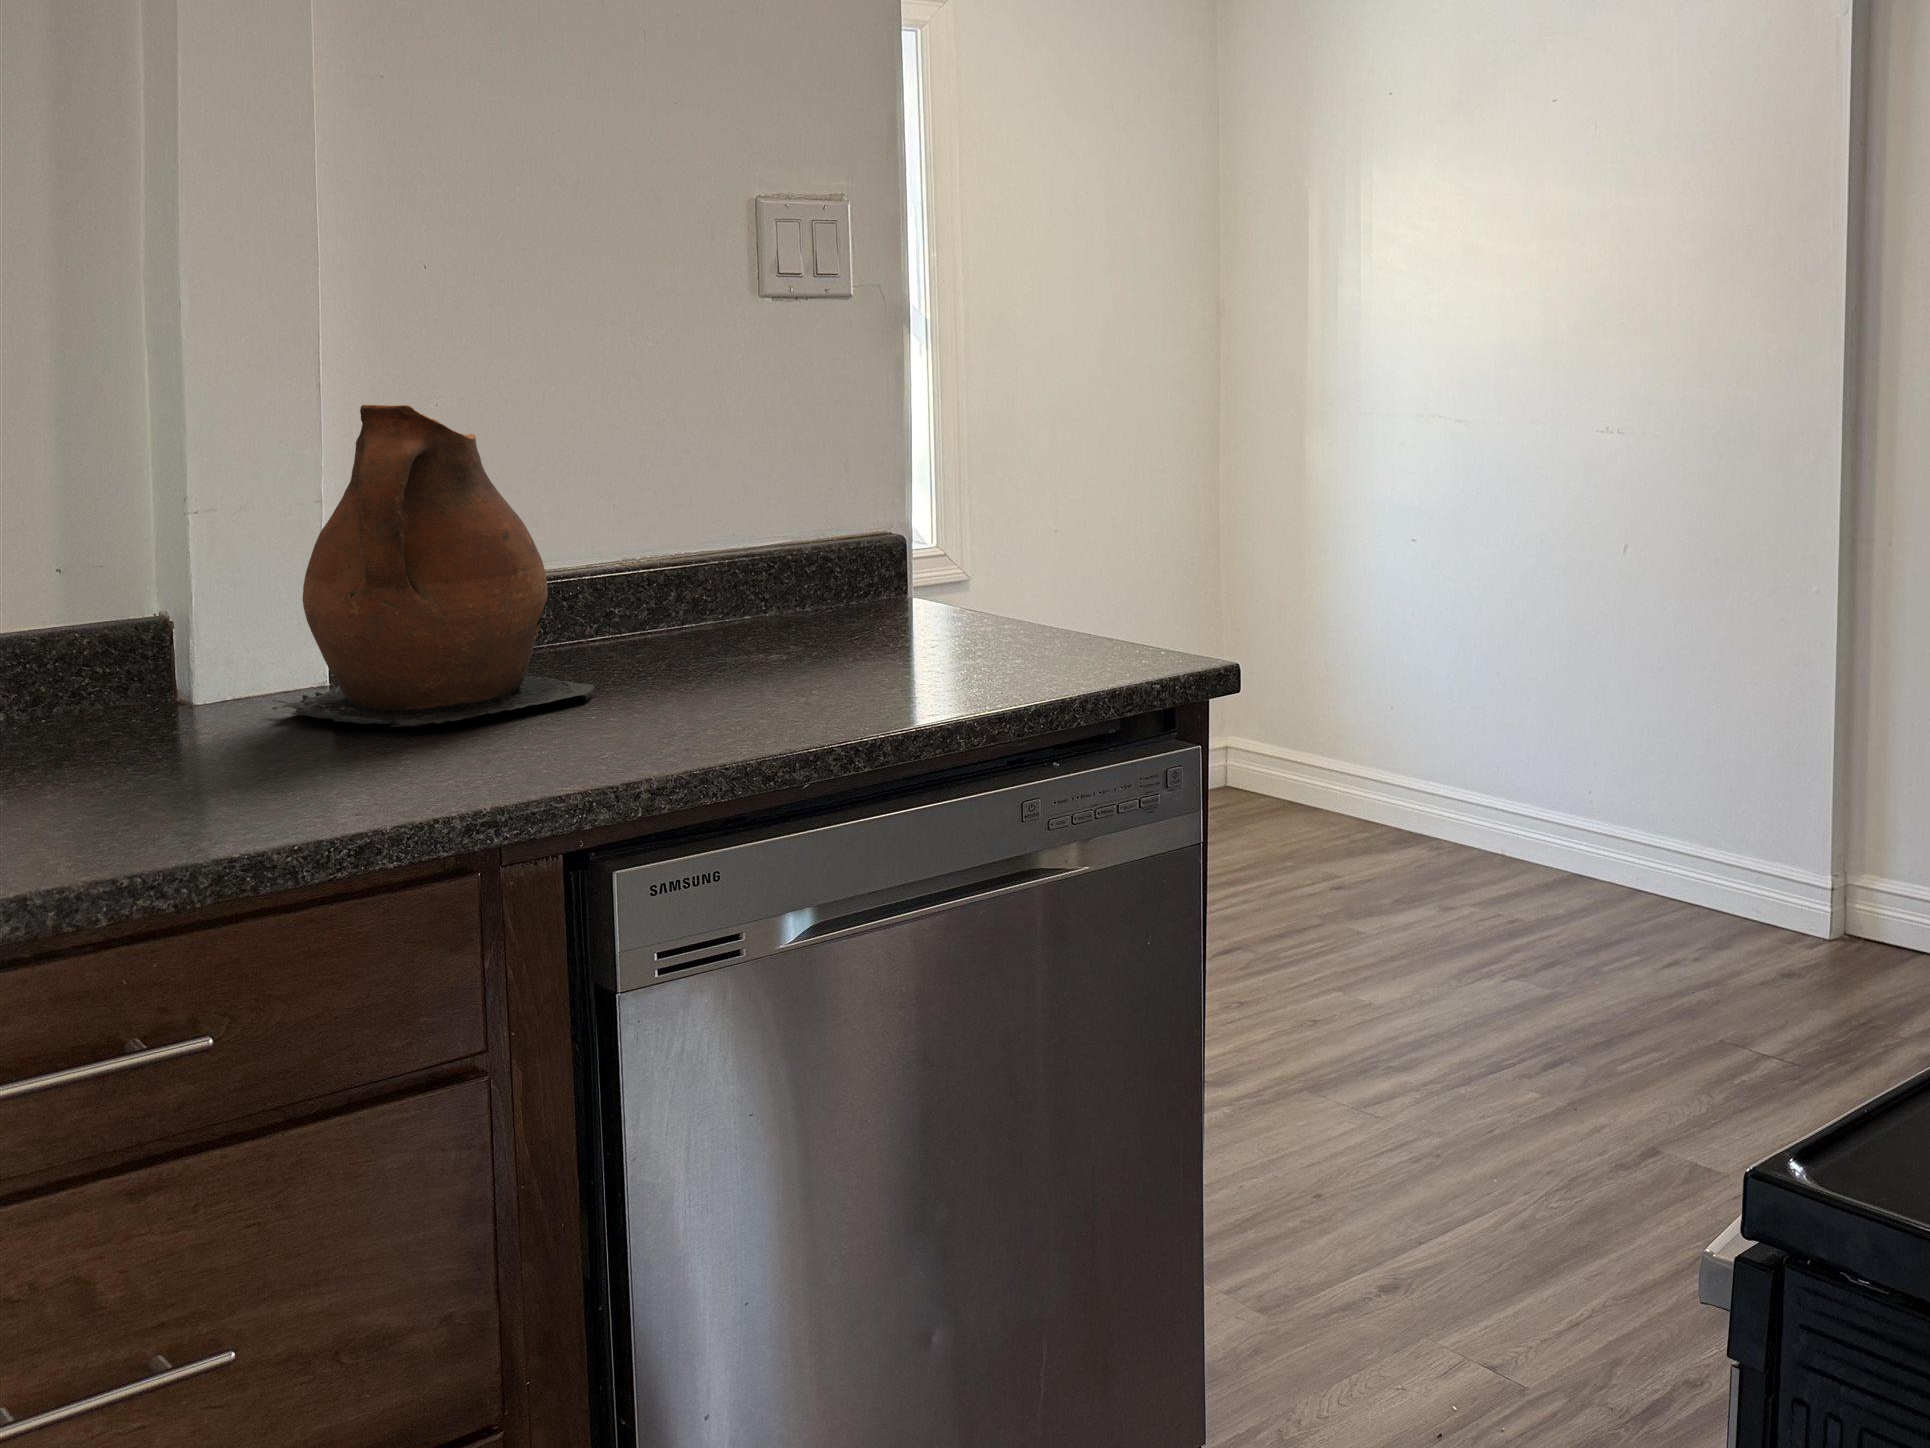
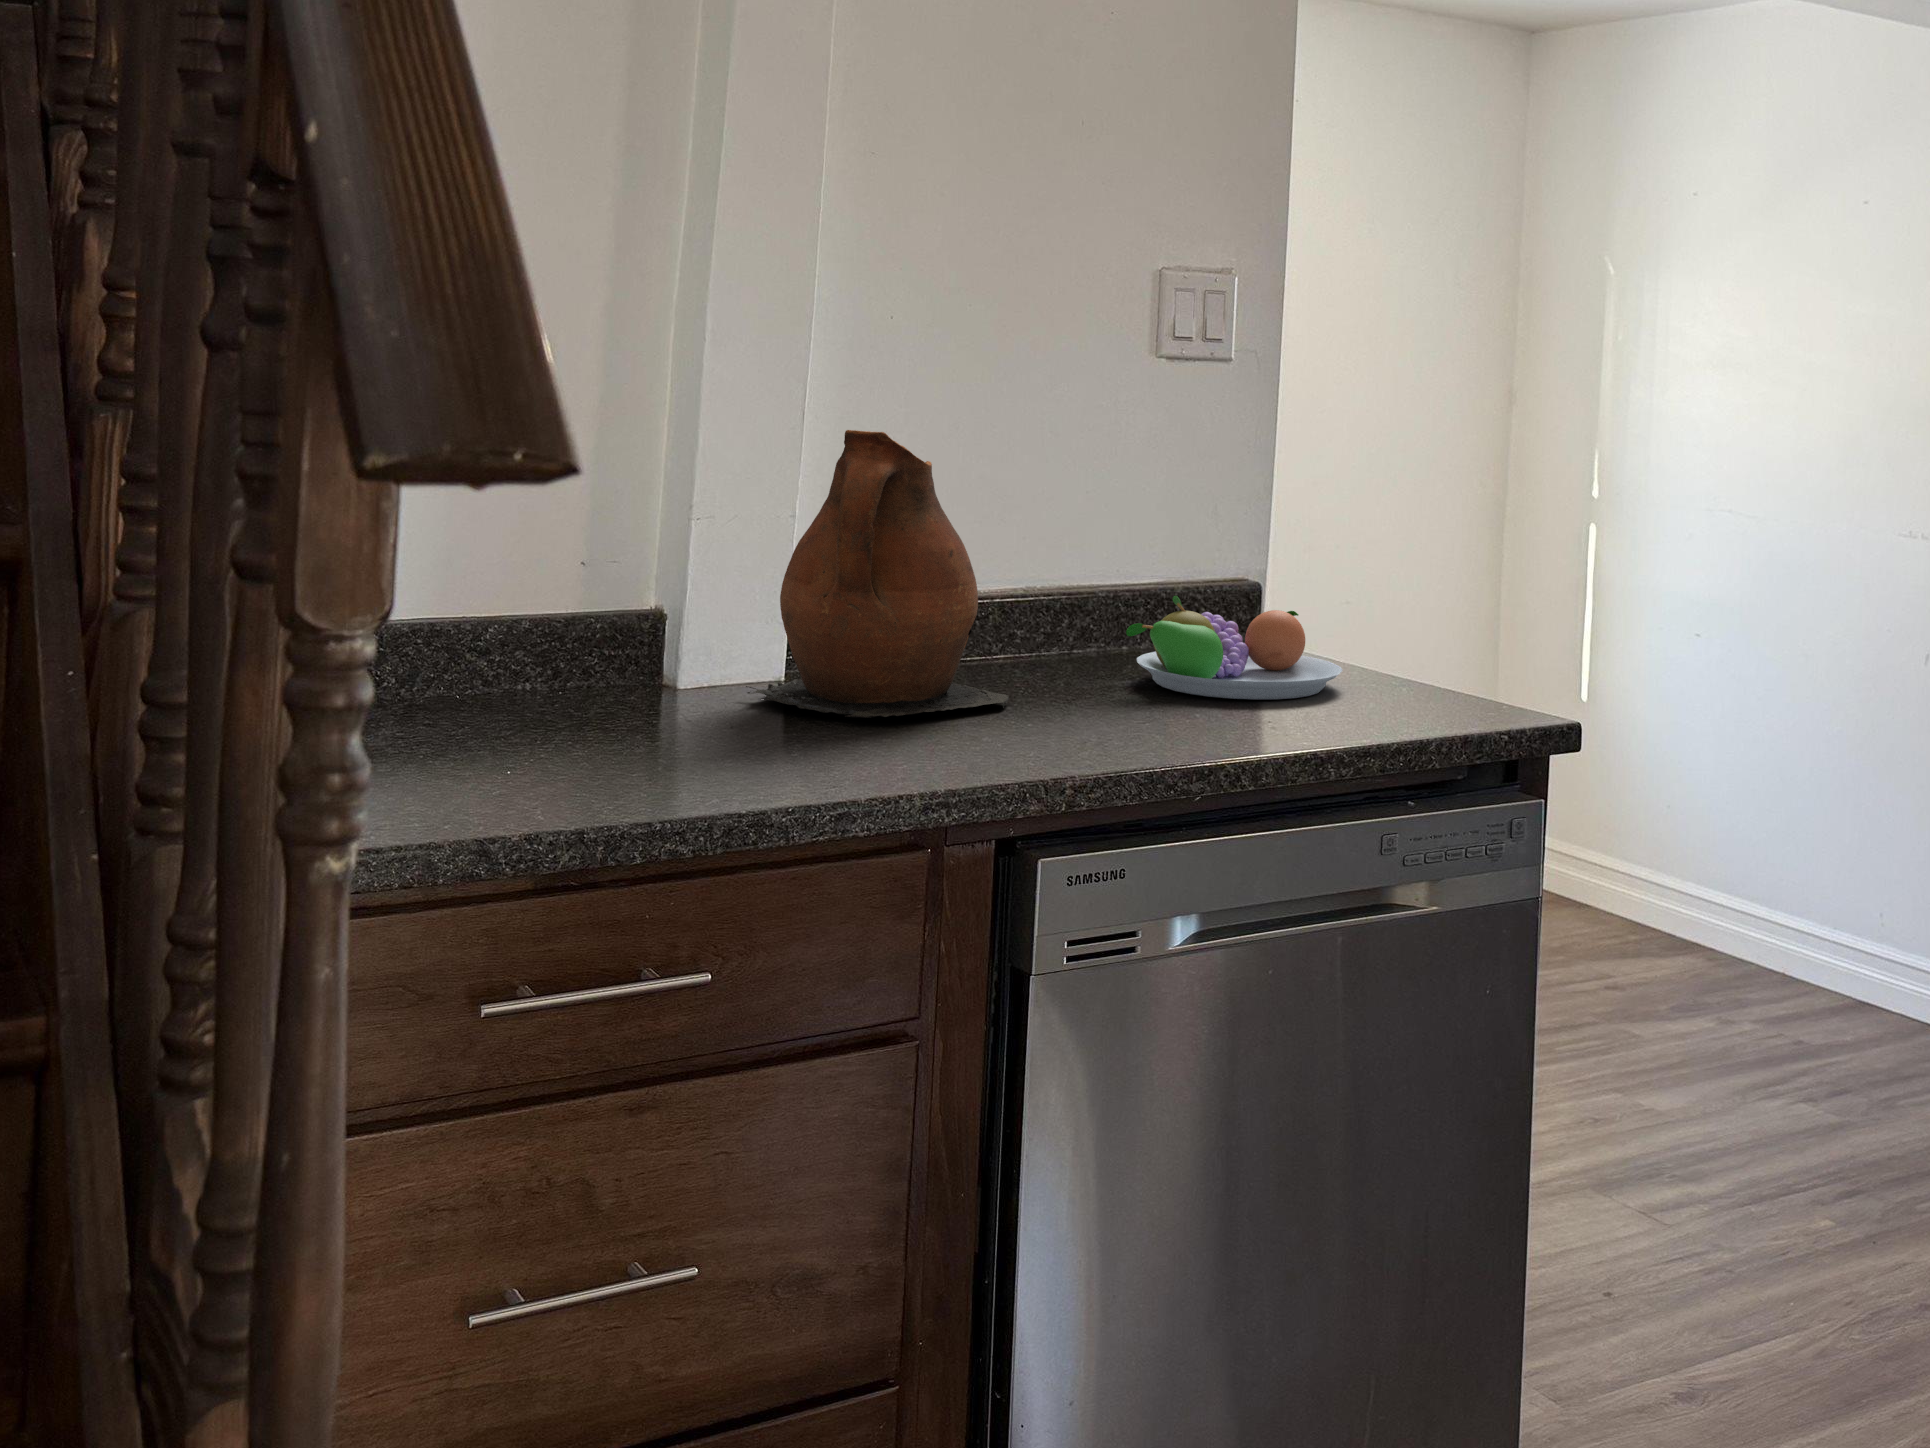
fruit bowl: none [731,561,980,667] -> present [1126,596,1343,699]

